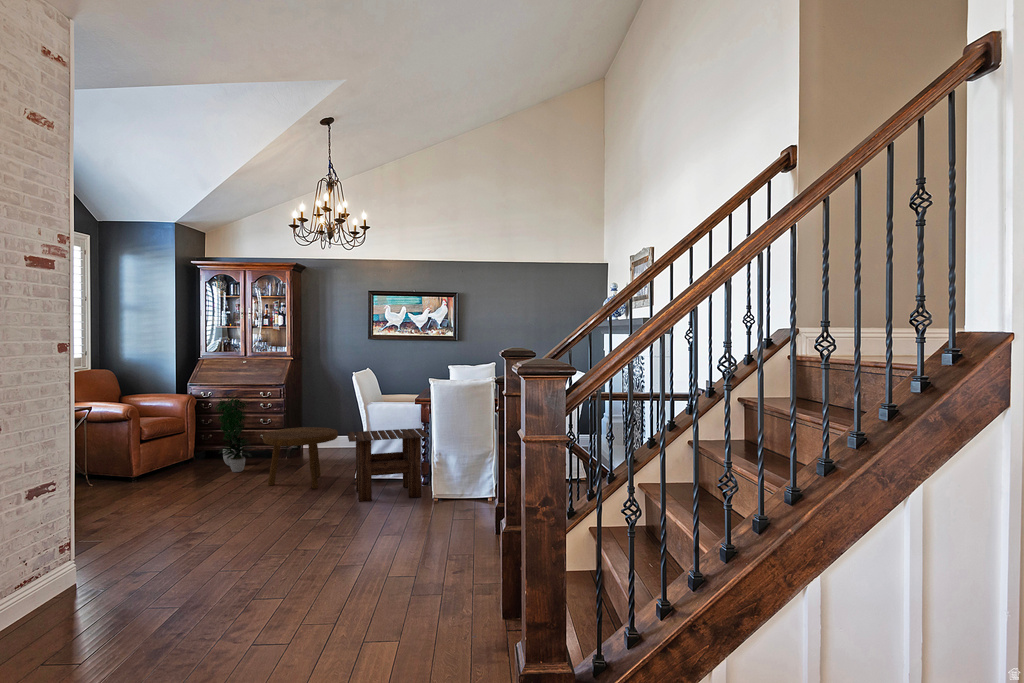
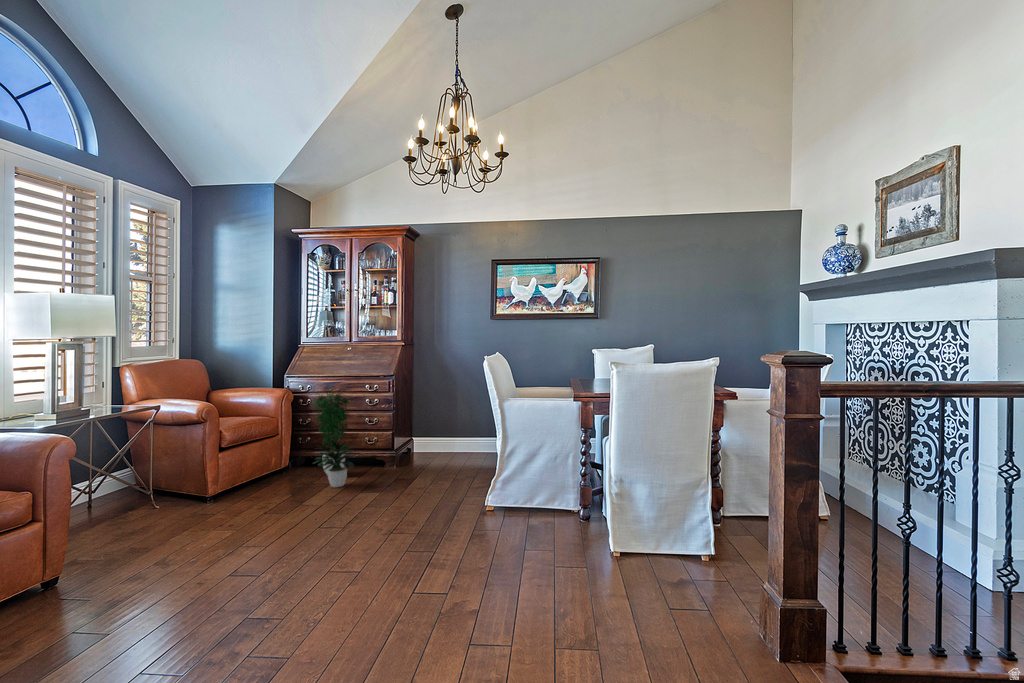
footstool: present [263,427,338,489] -> none [362,431,461,522]
side table: present [347,428,429,502] -> none [475,436,604,554]

